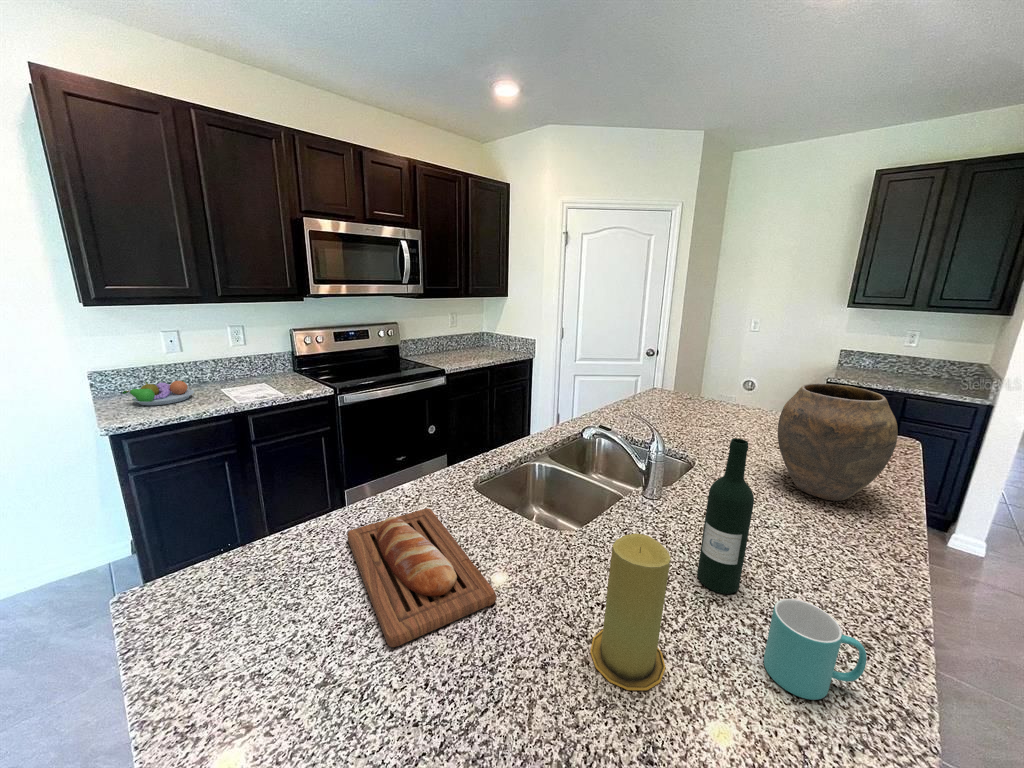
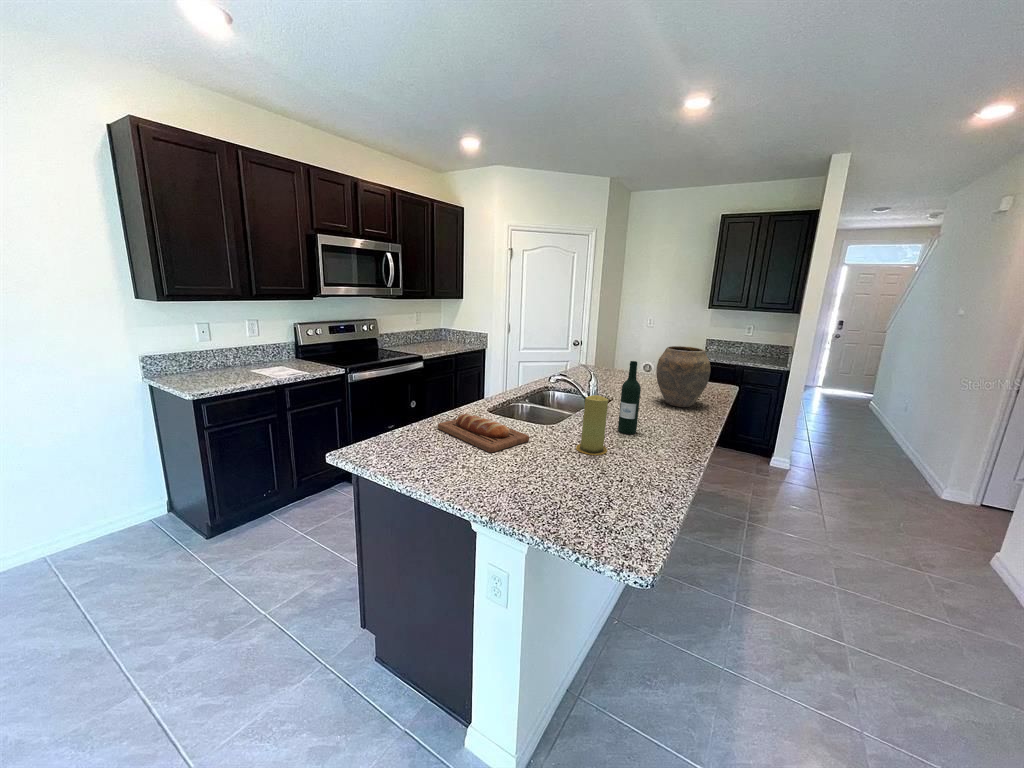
fruit bowl: present [123,380,194,406] -> none [184,362,235,380]
mug: present [764,599,867,700] -> none [645,420,680,453]

